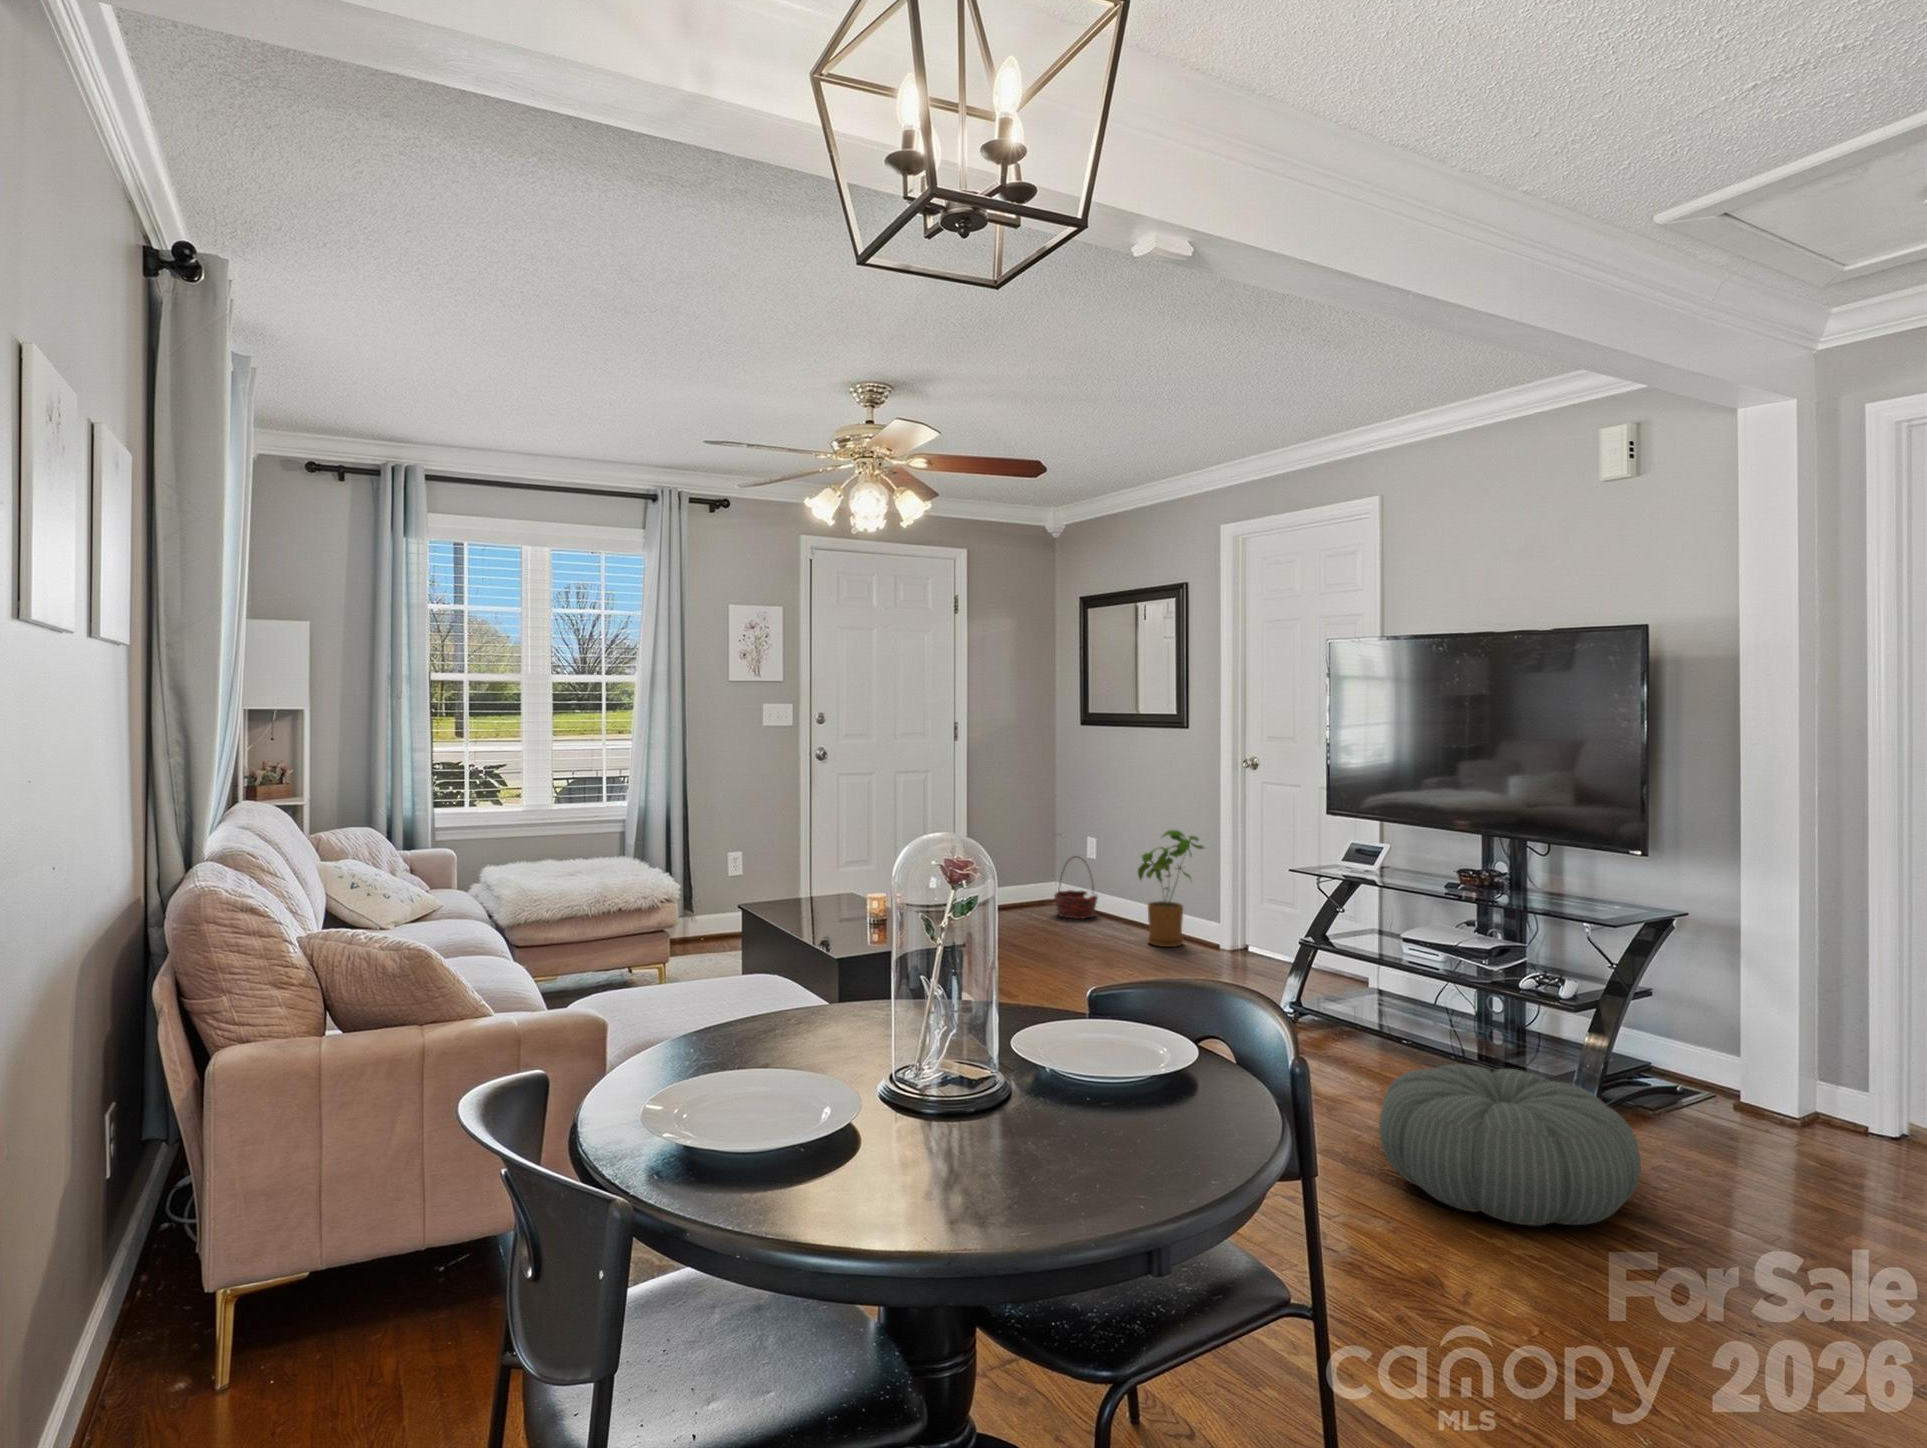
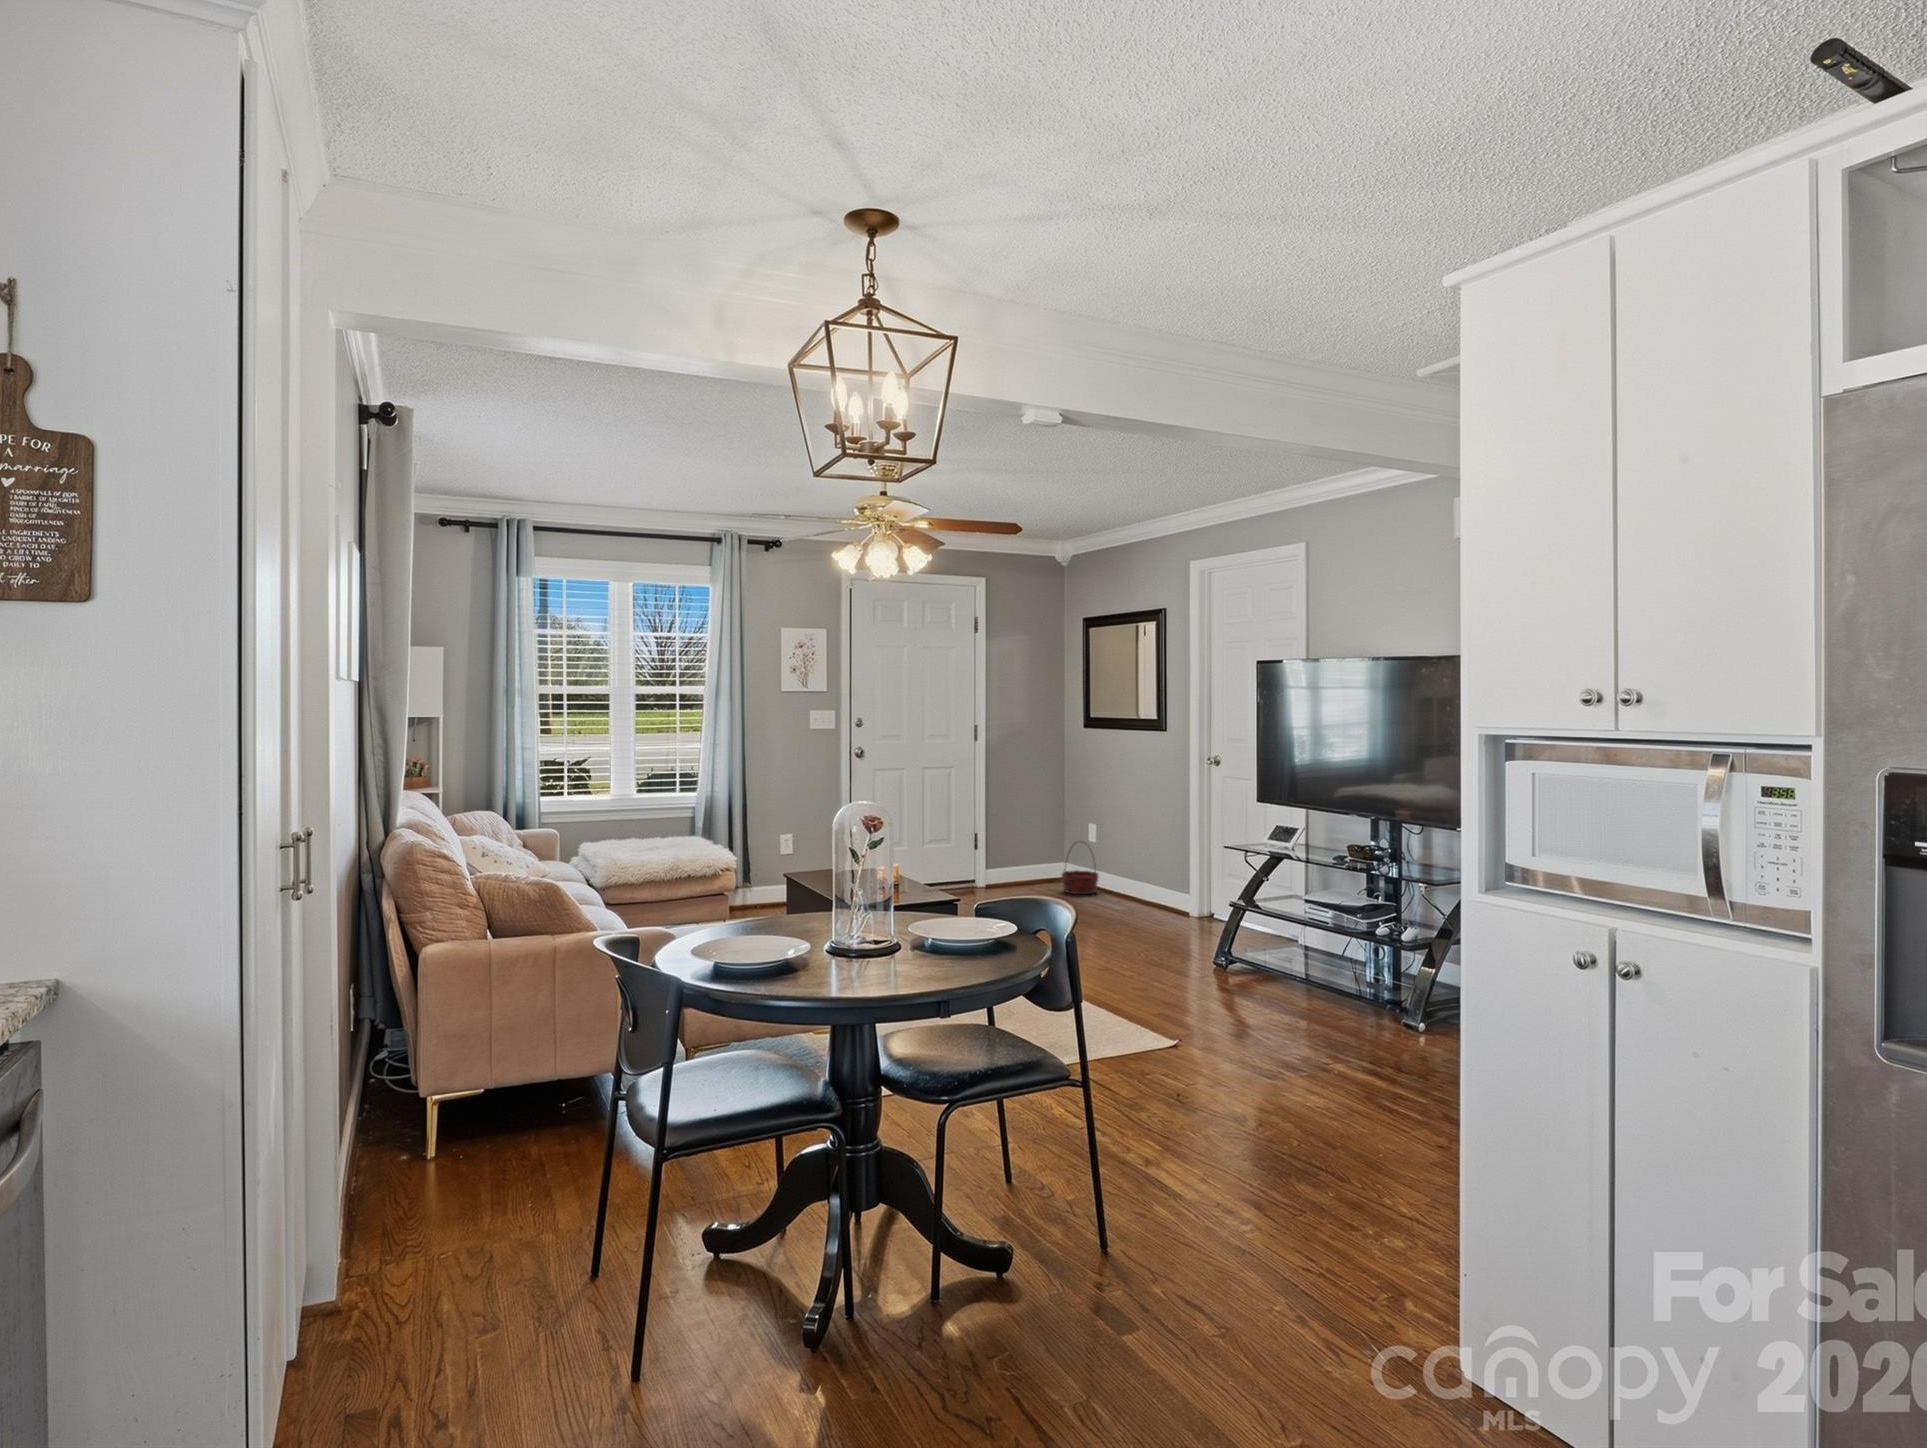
house plant: present [1138,830,1204,947] -> none [1124,817,1180,916]
pouf: present [1379,1064,1641,1226] -> none [1235,984,1412,1088]

